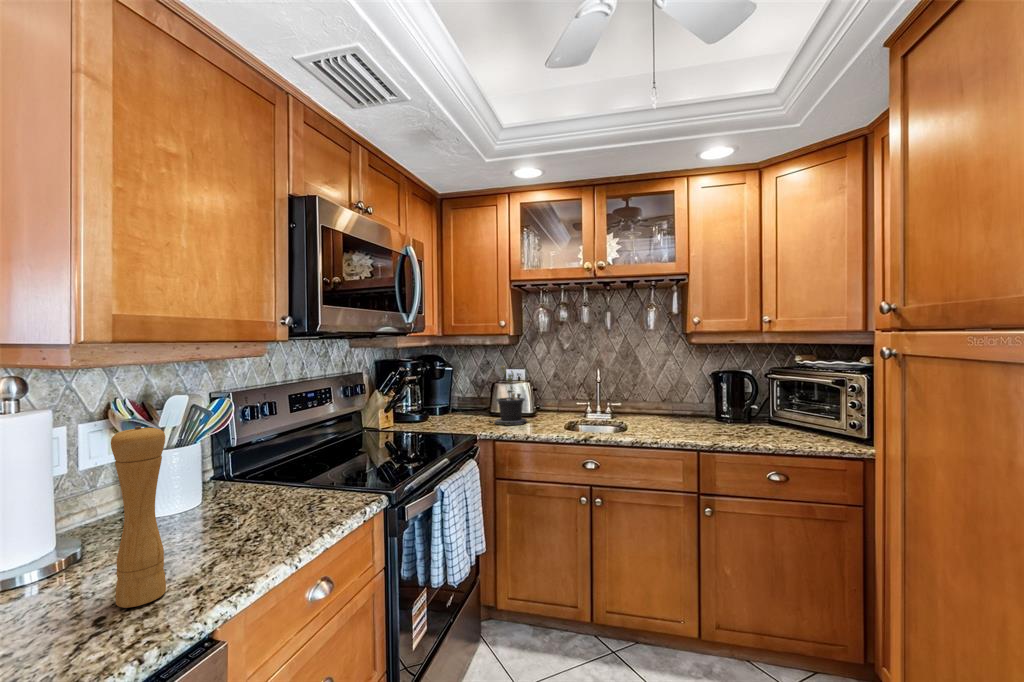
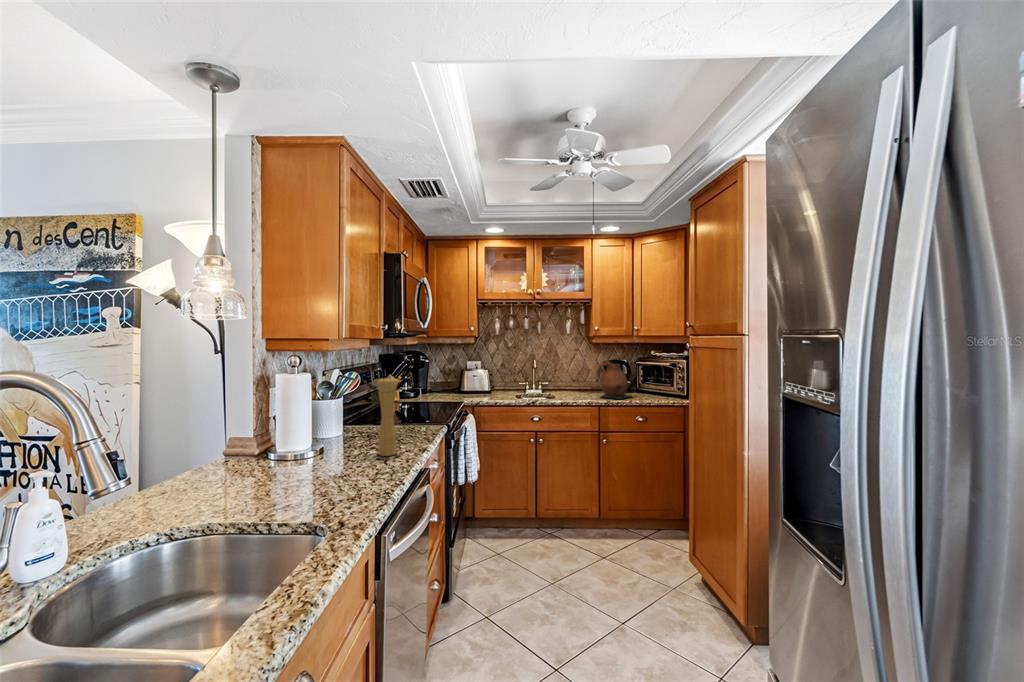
potted plant: present [490,366,527,426] -> none [462,357,490,398]
ceramic pitcher: none [696,371,763,439] -> present [597,360,632,399]

